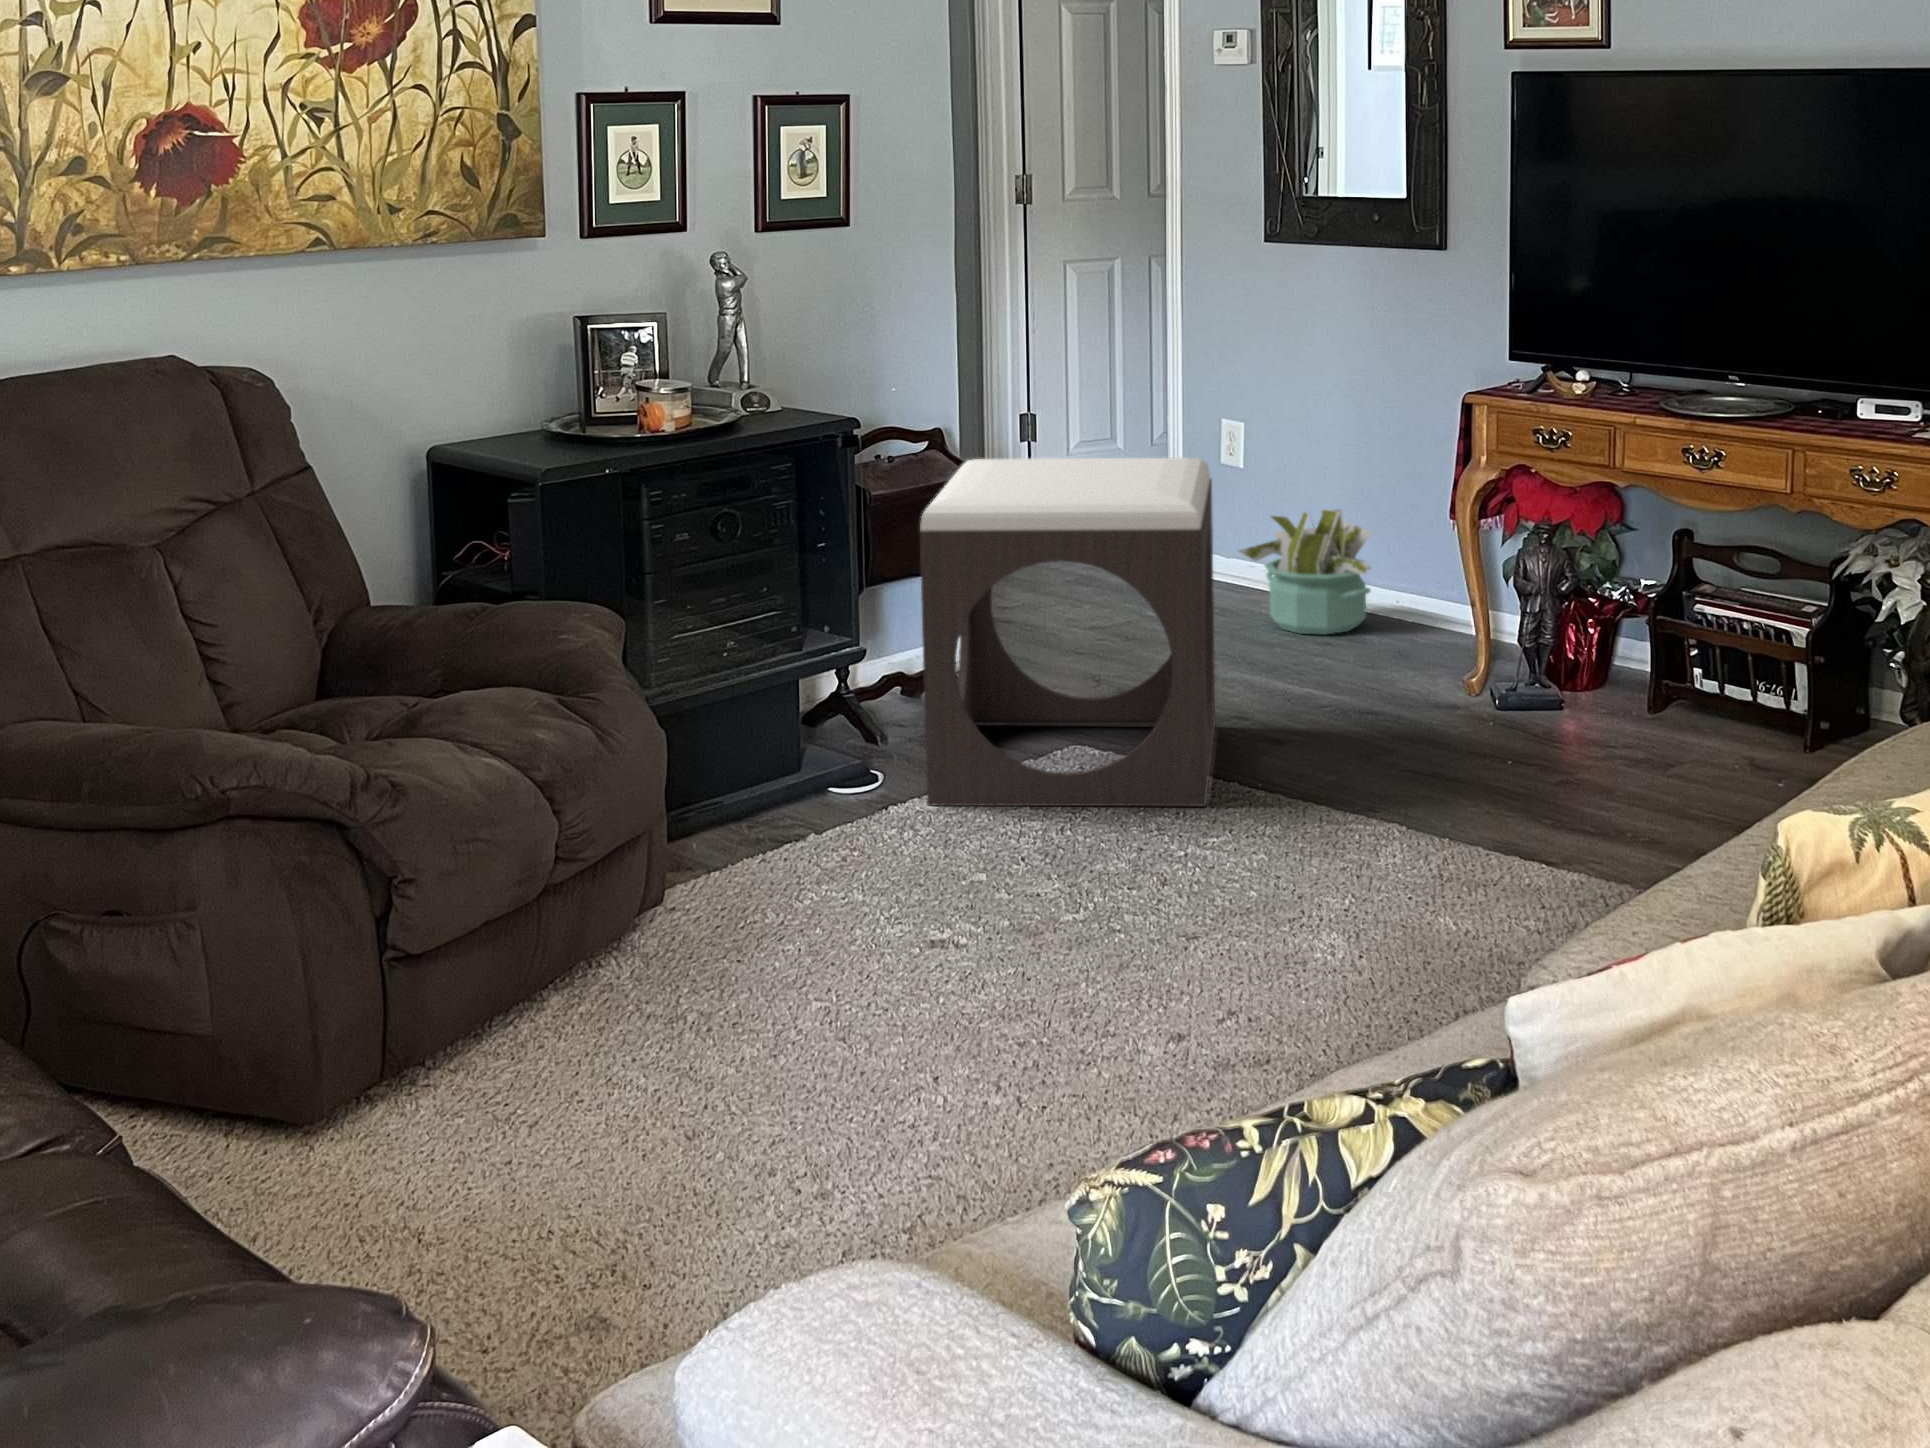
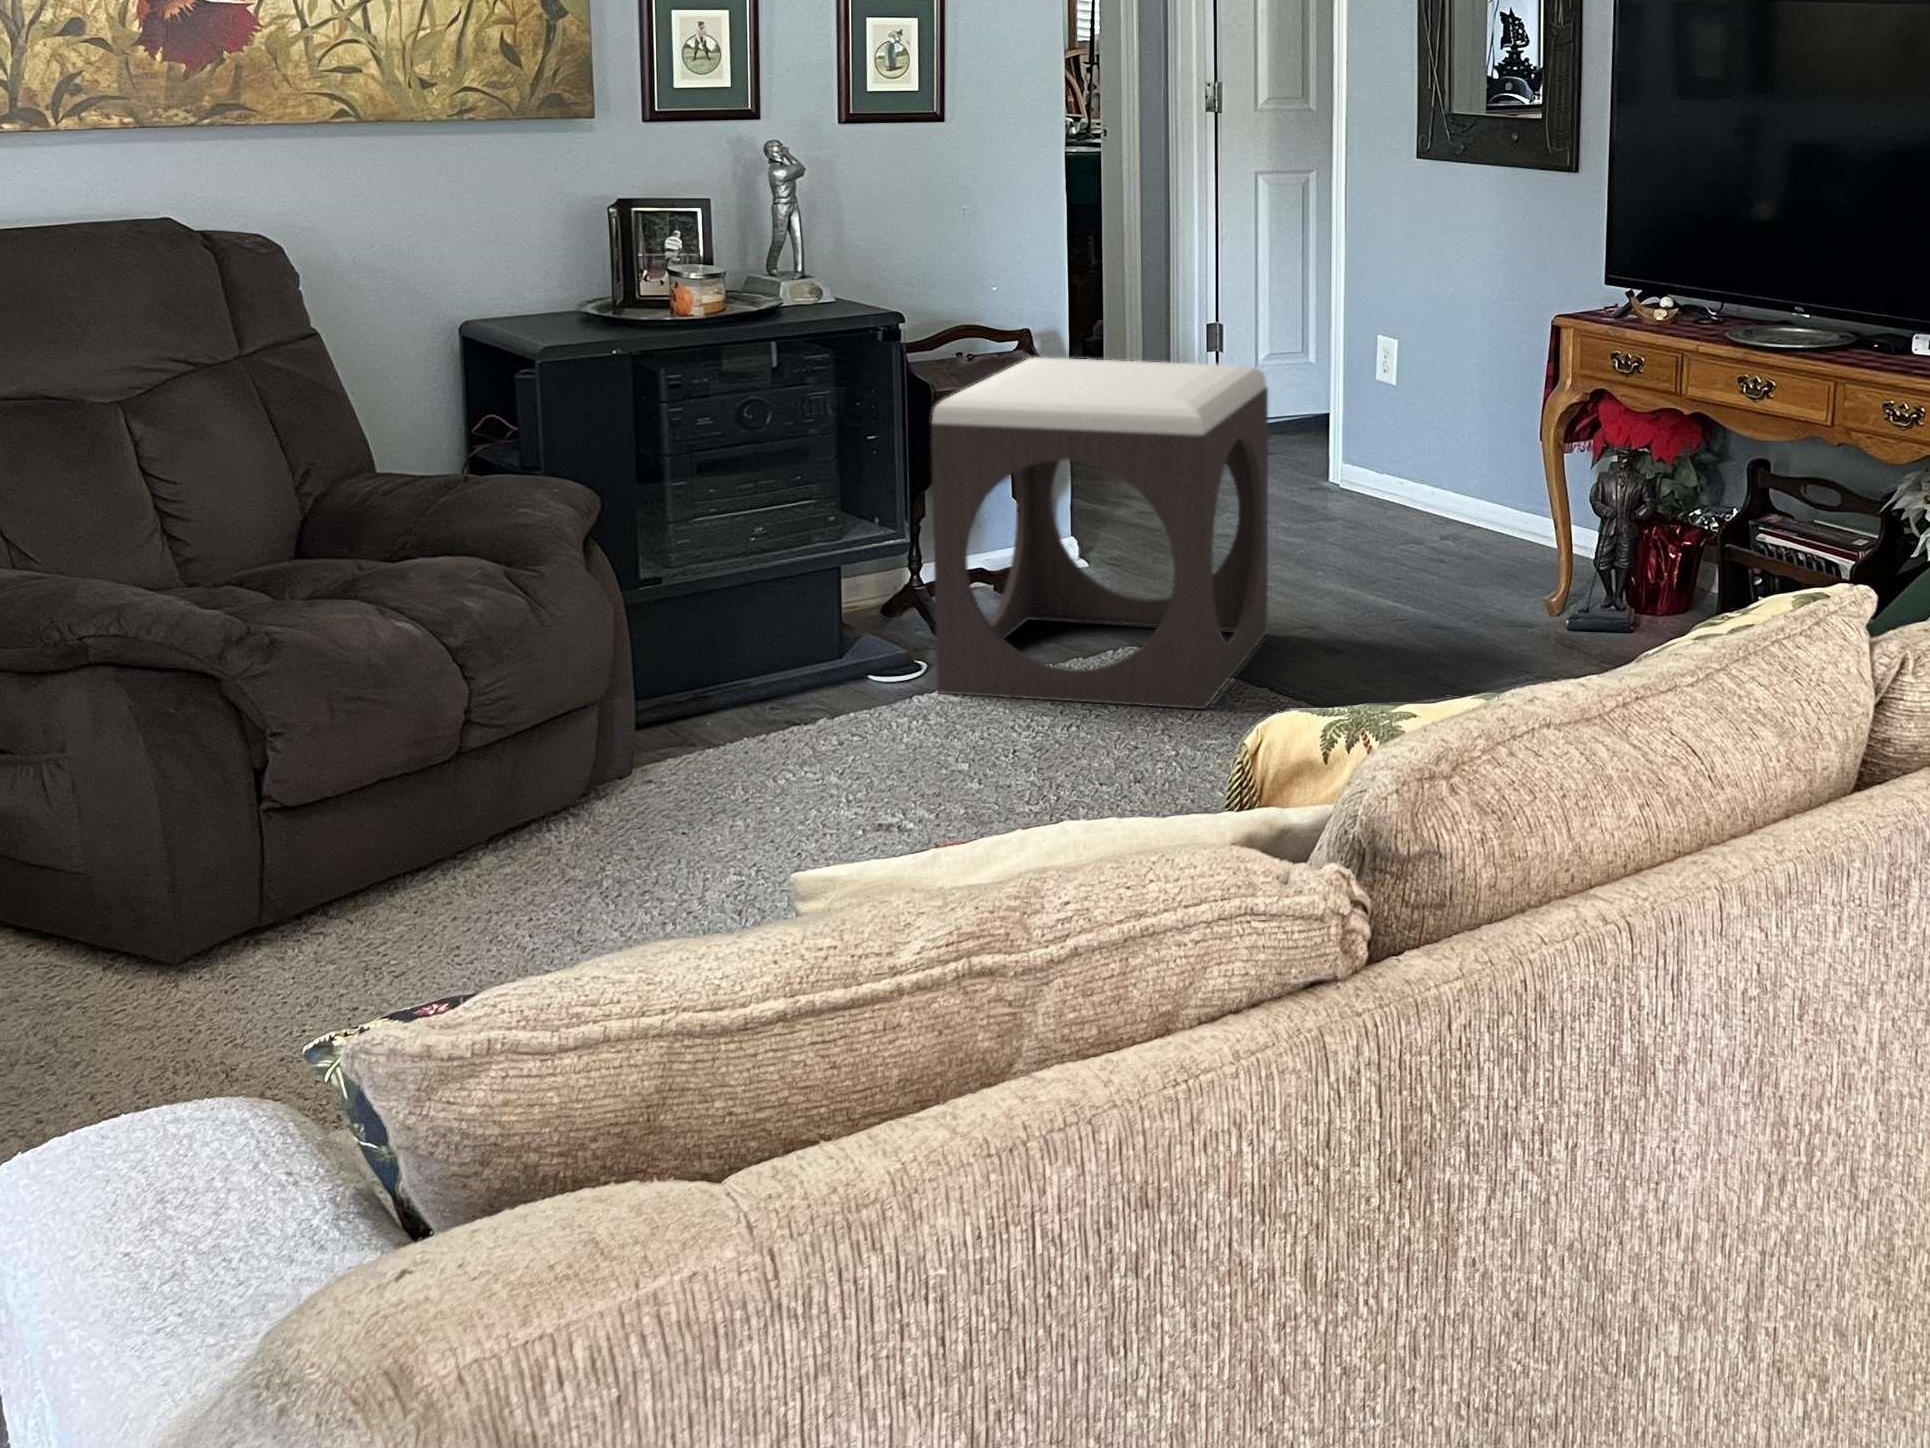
decorative plant: present [1239,509,1372,635] -> none [1356,426,1495,551]

